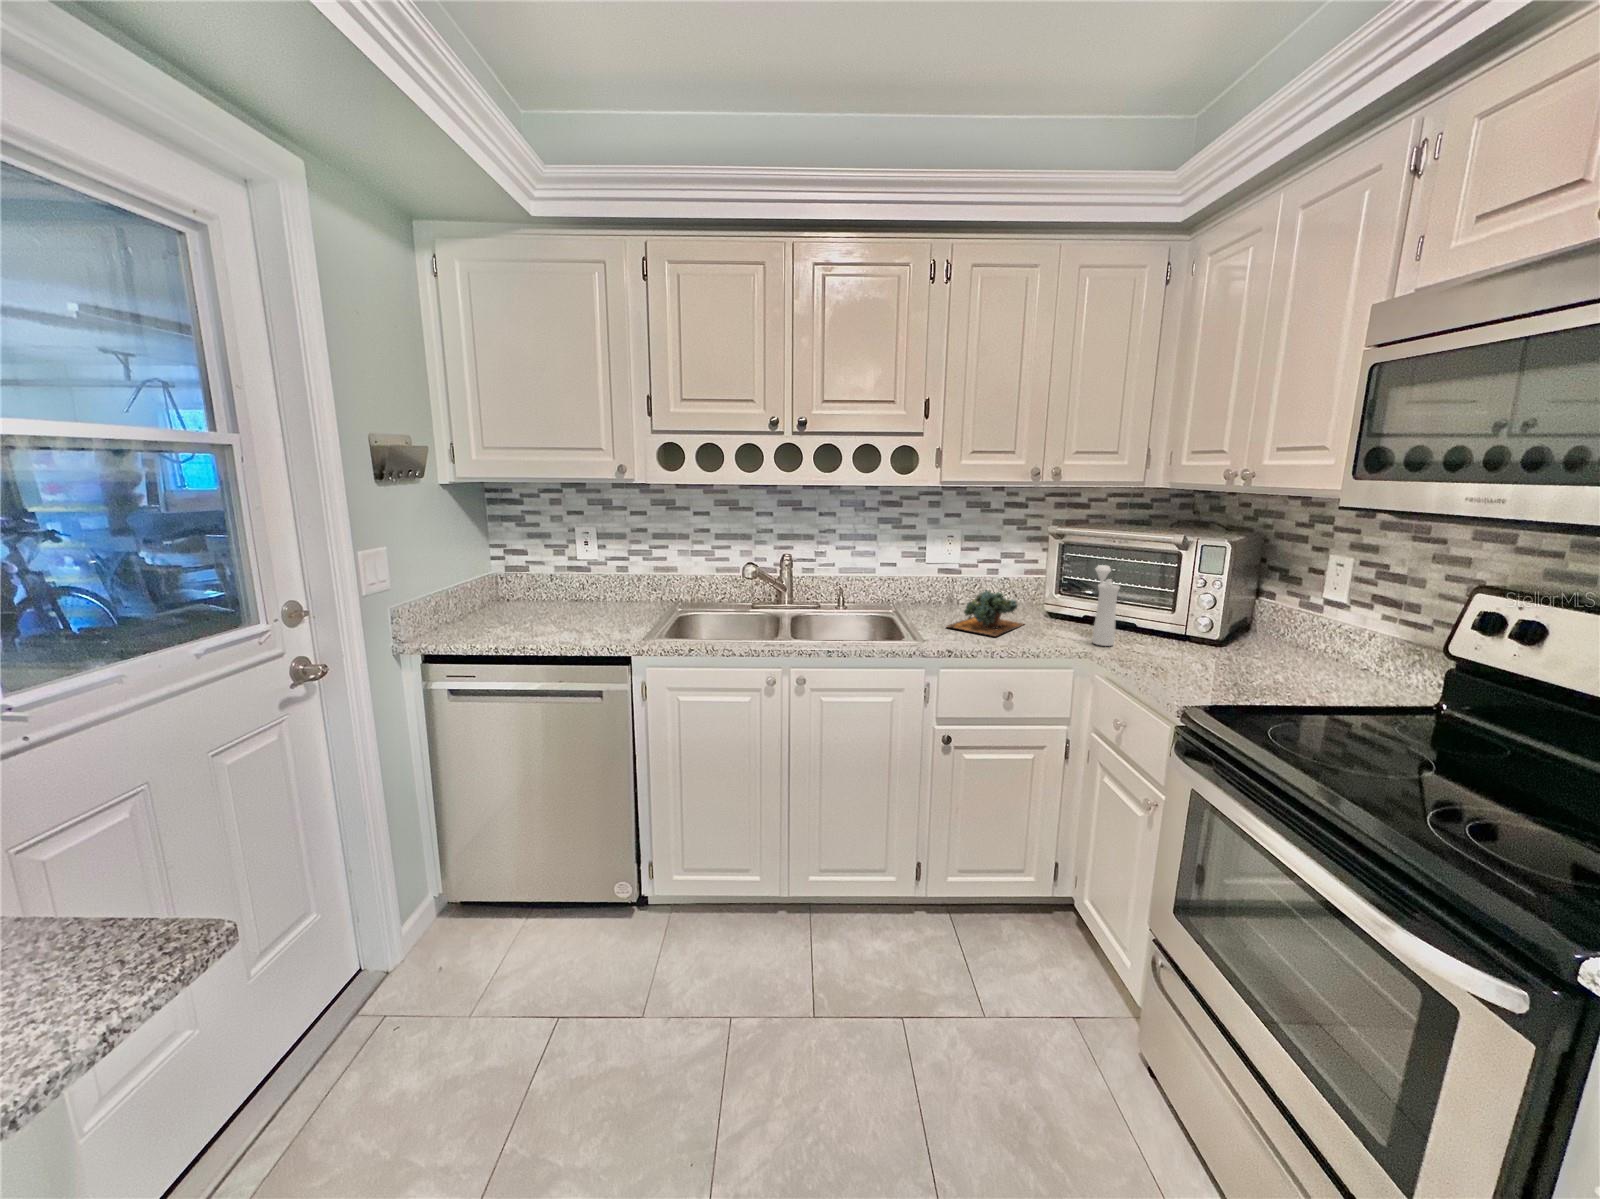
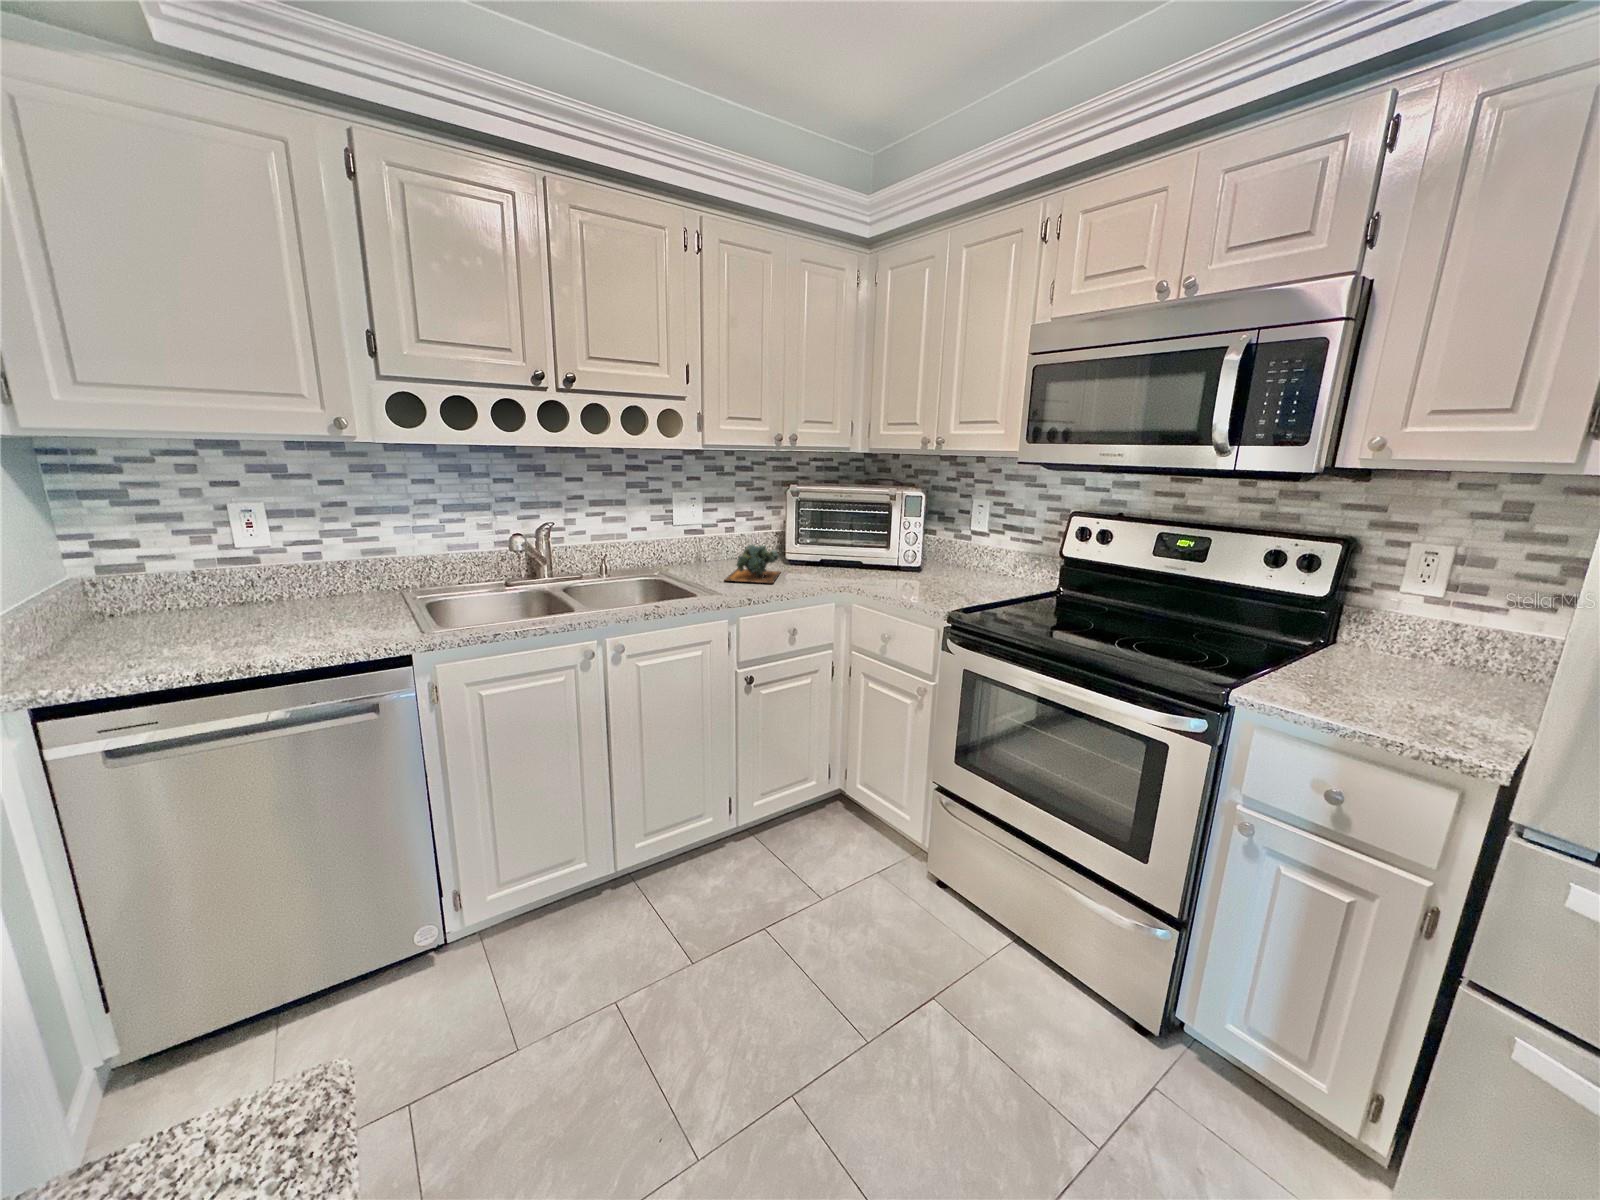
pepper mill: present [1092,565,1120,646] -> none [835,516,861,580]

